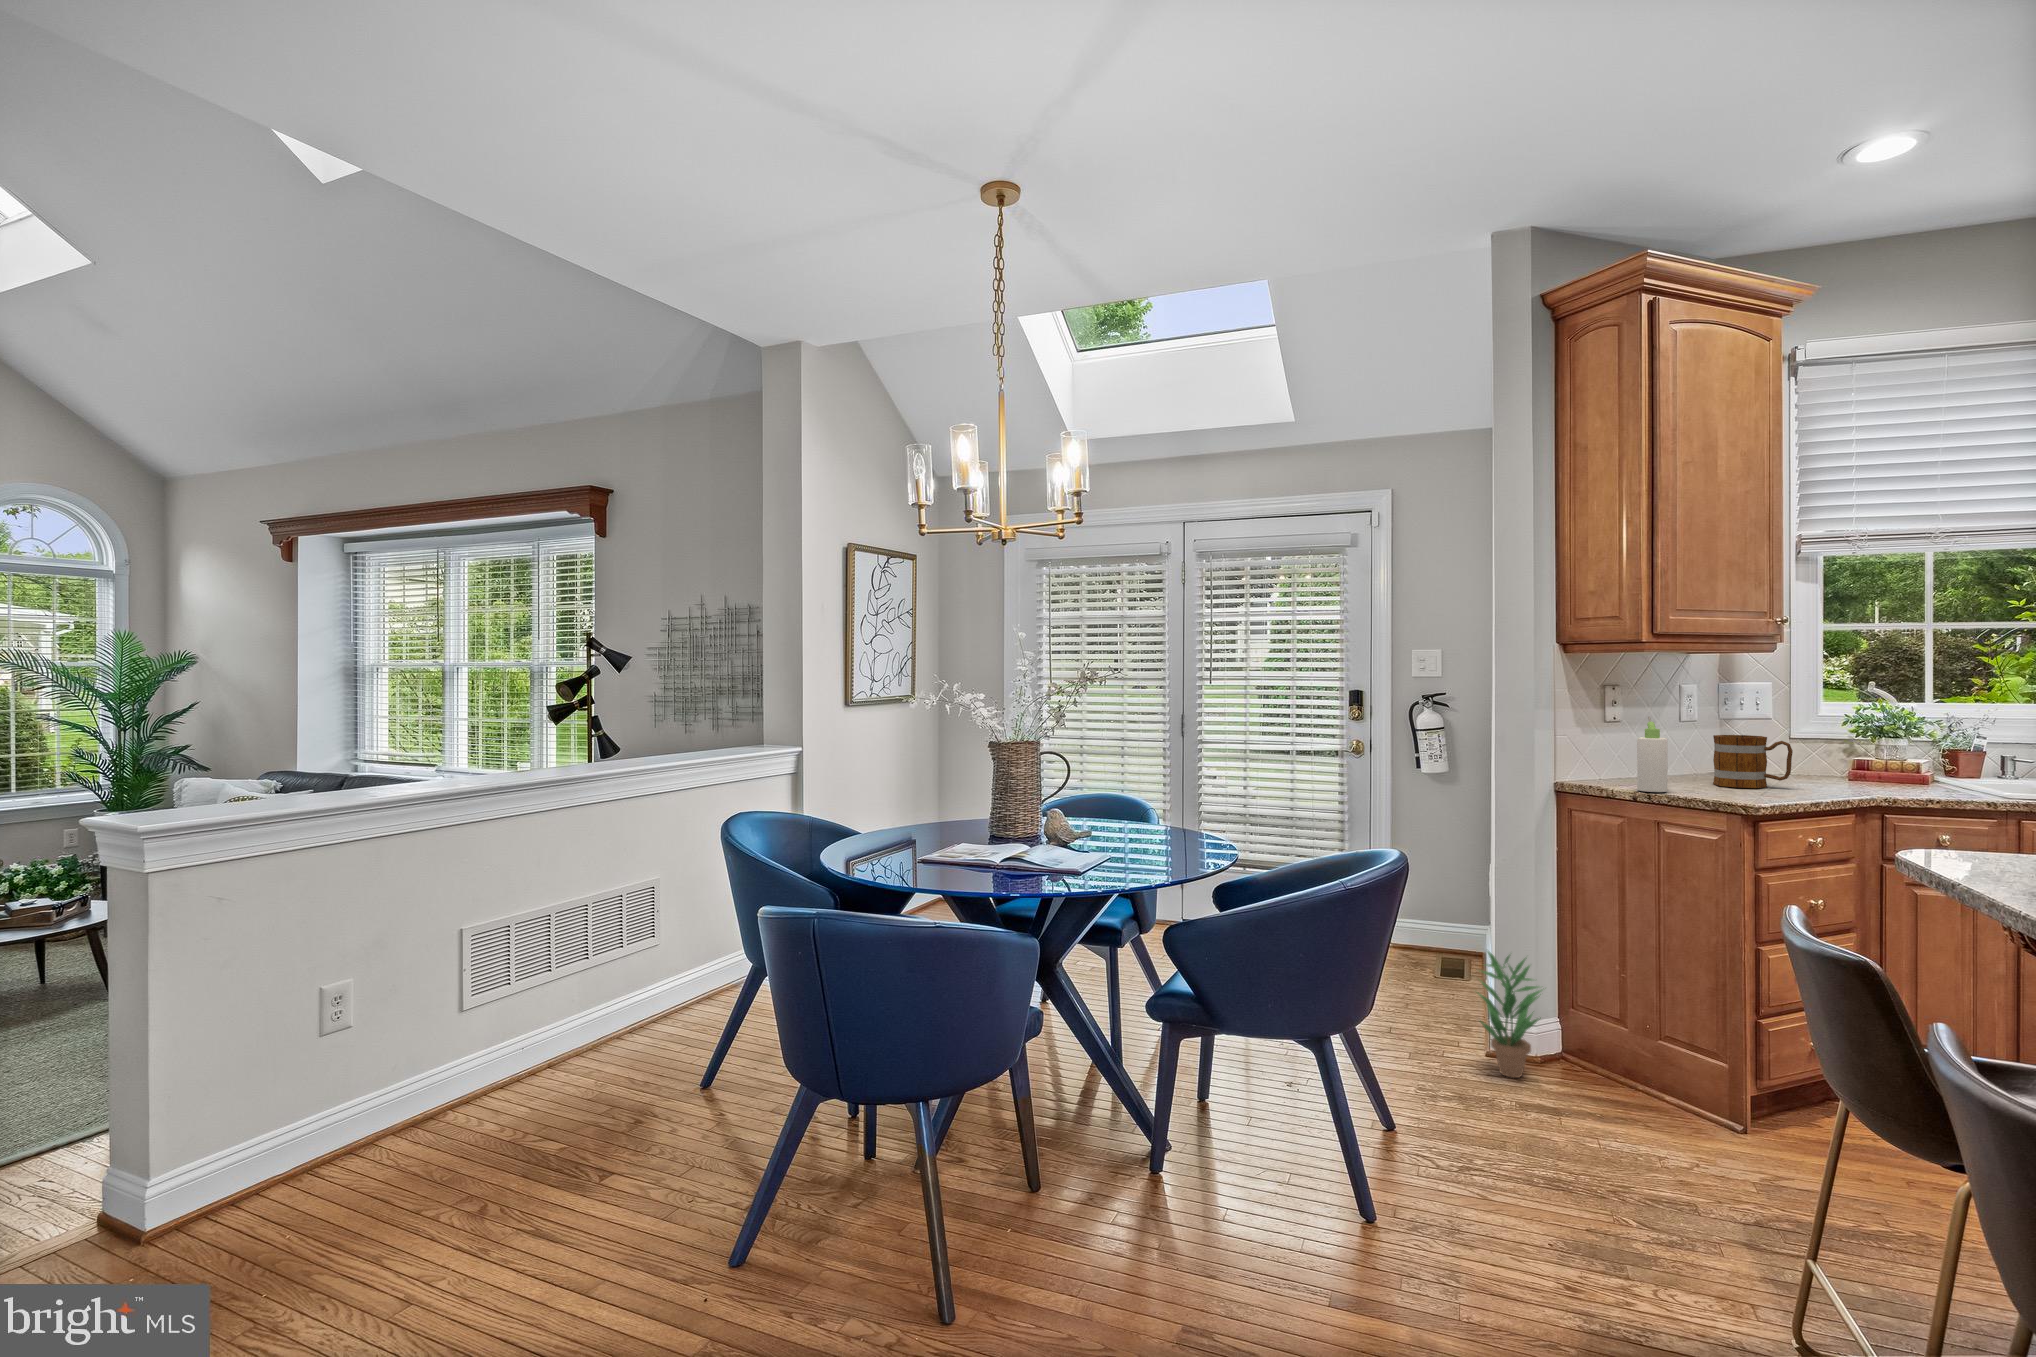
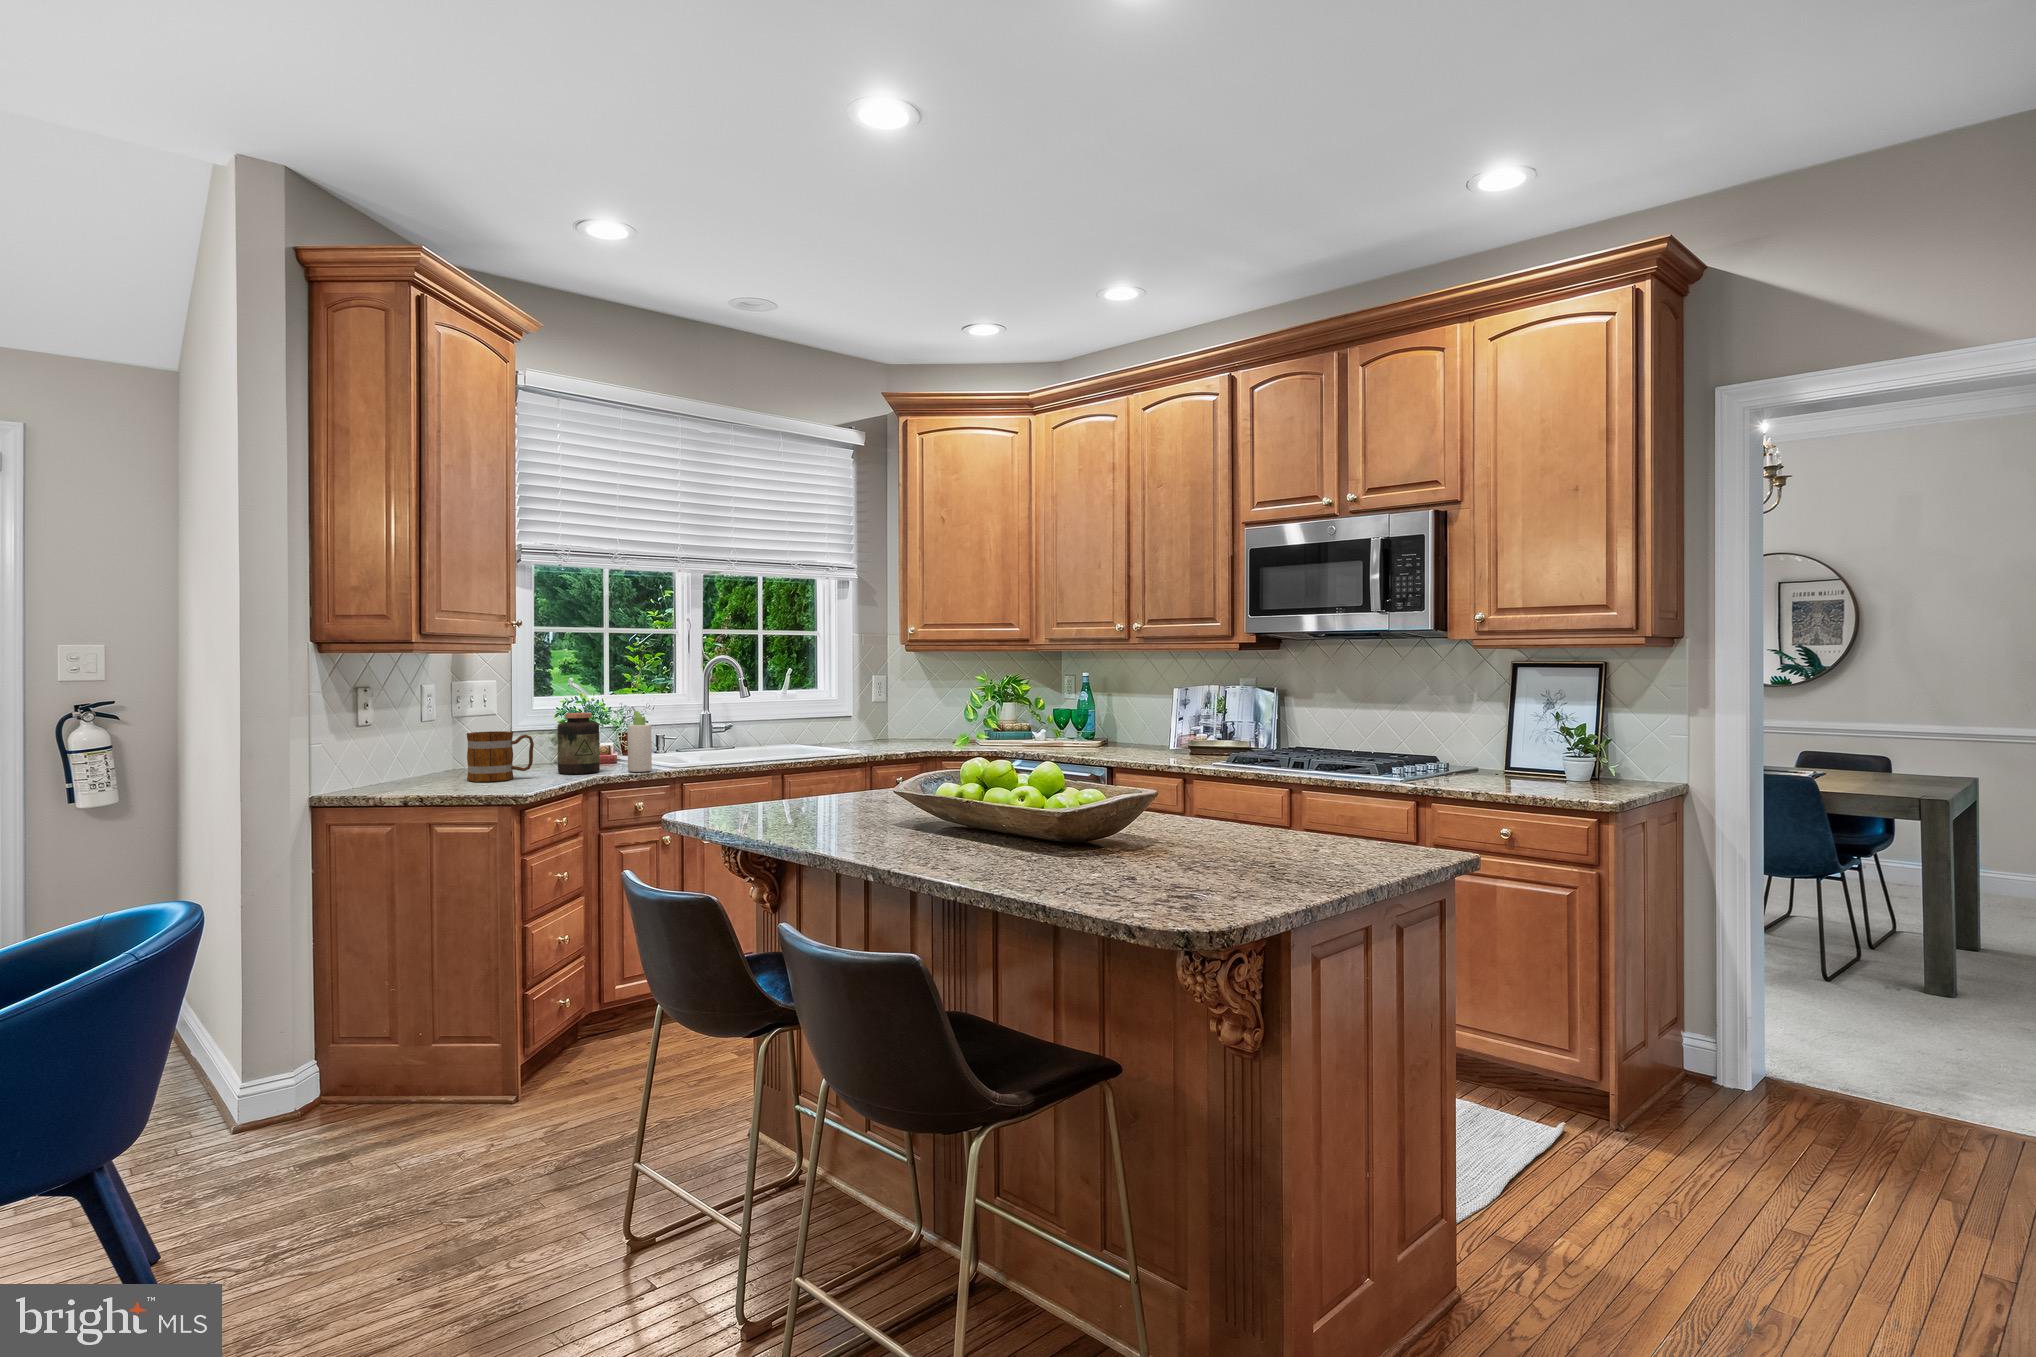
bottle: present [1637,717,1668,792] -> present [627,707,652,772]
jar: none [1829,720,1887,791] -> present [557,713,600,774]
potted plant: present [1478,952,1542,1078] -> none [224,994,317,1143]

